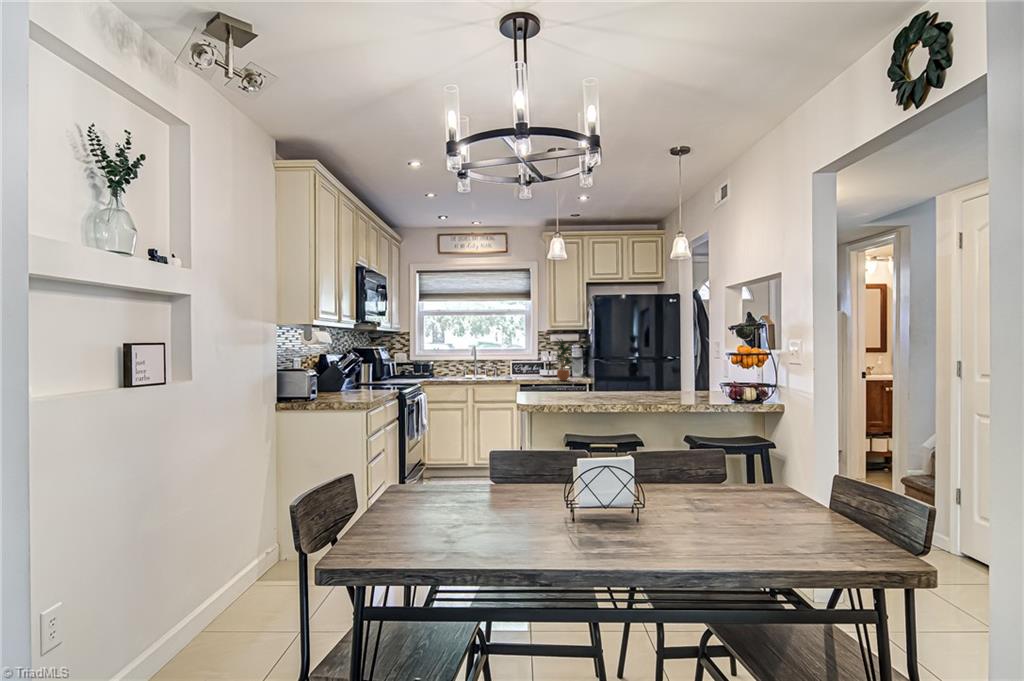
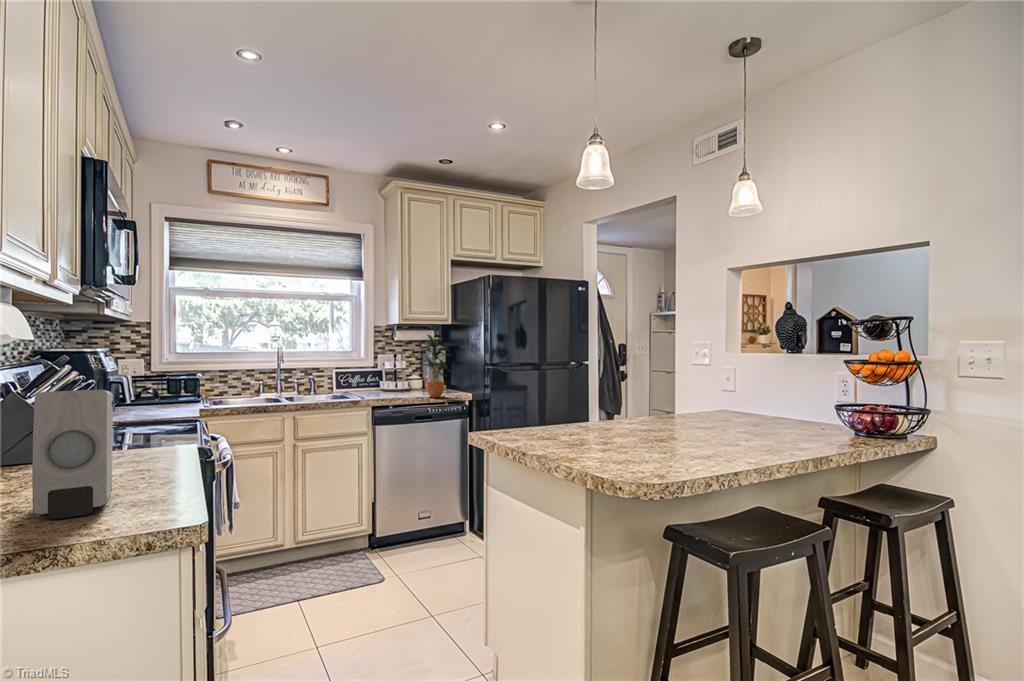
soap dispenser: none [332,361,357,402] -> present [32,390,113,519]

